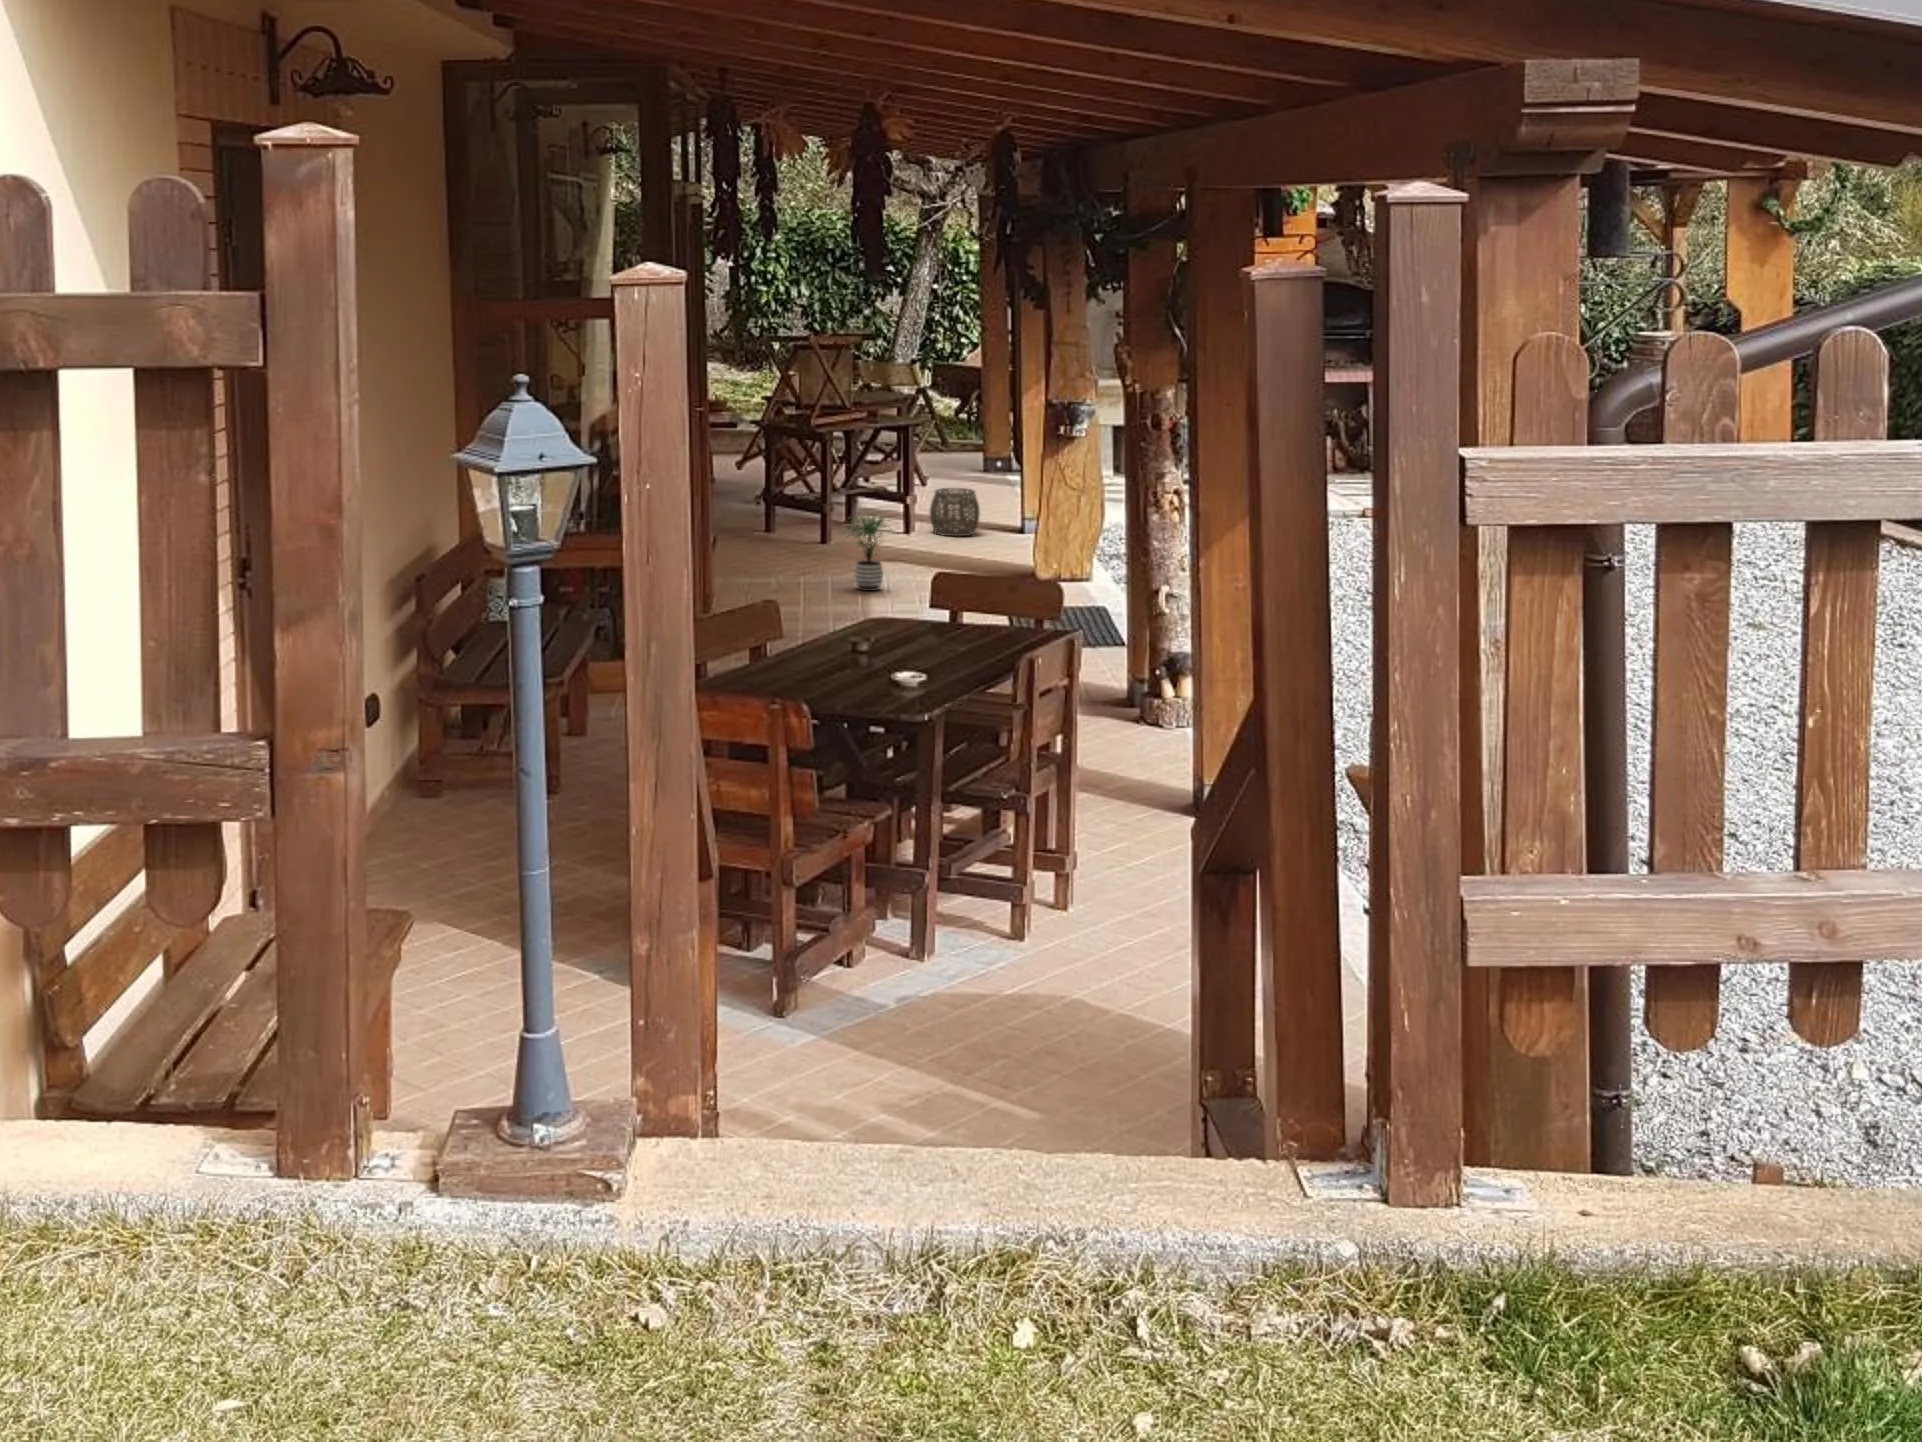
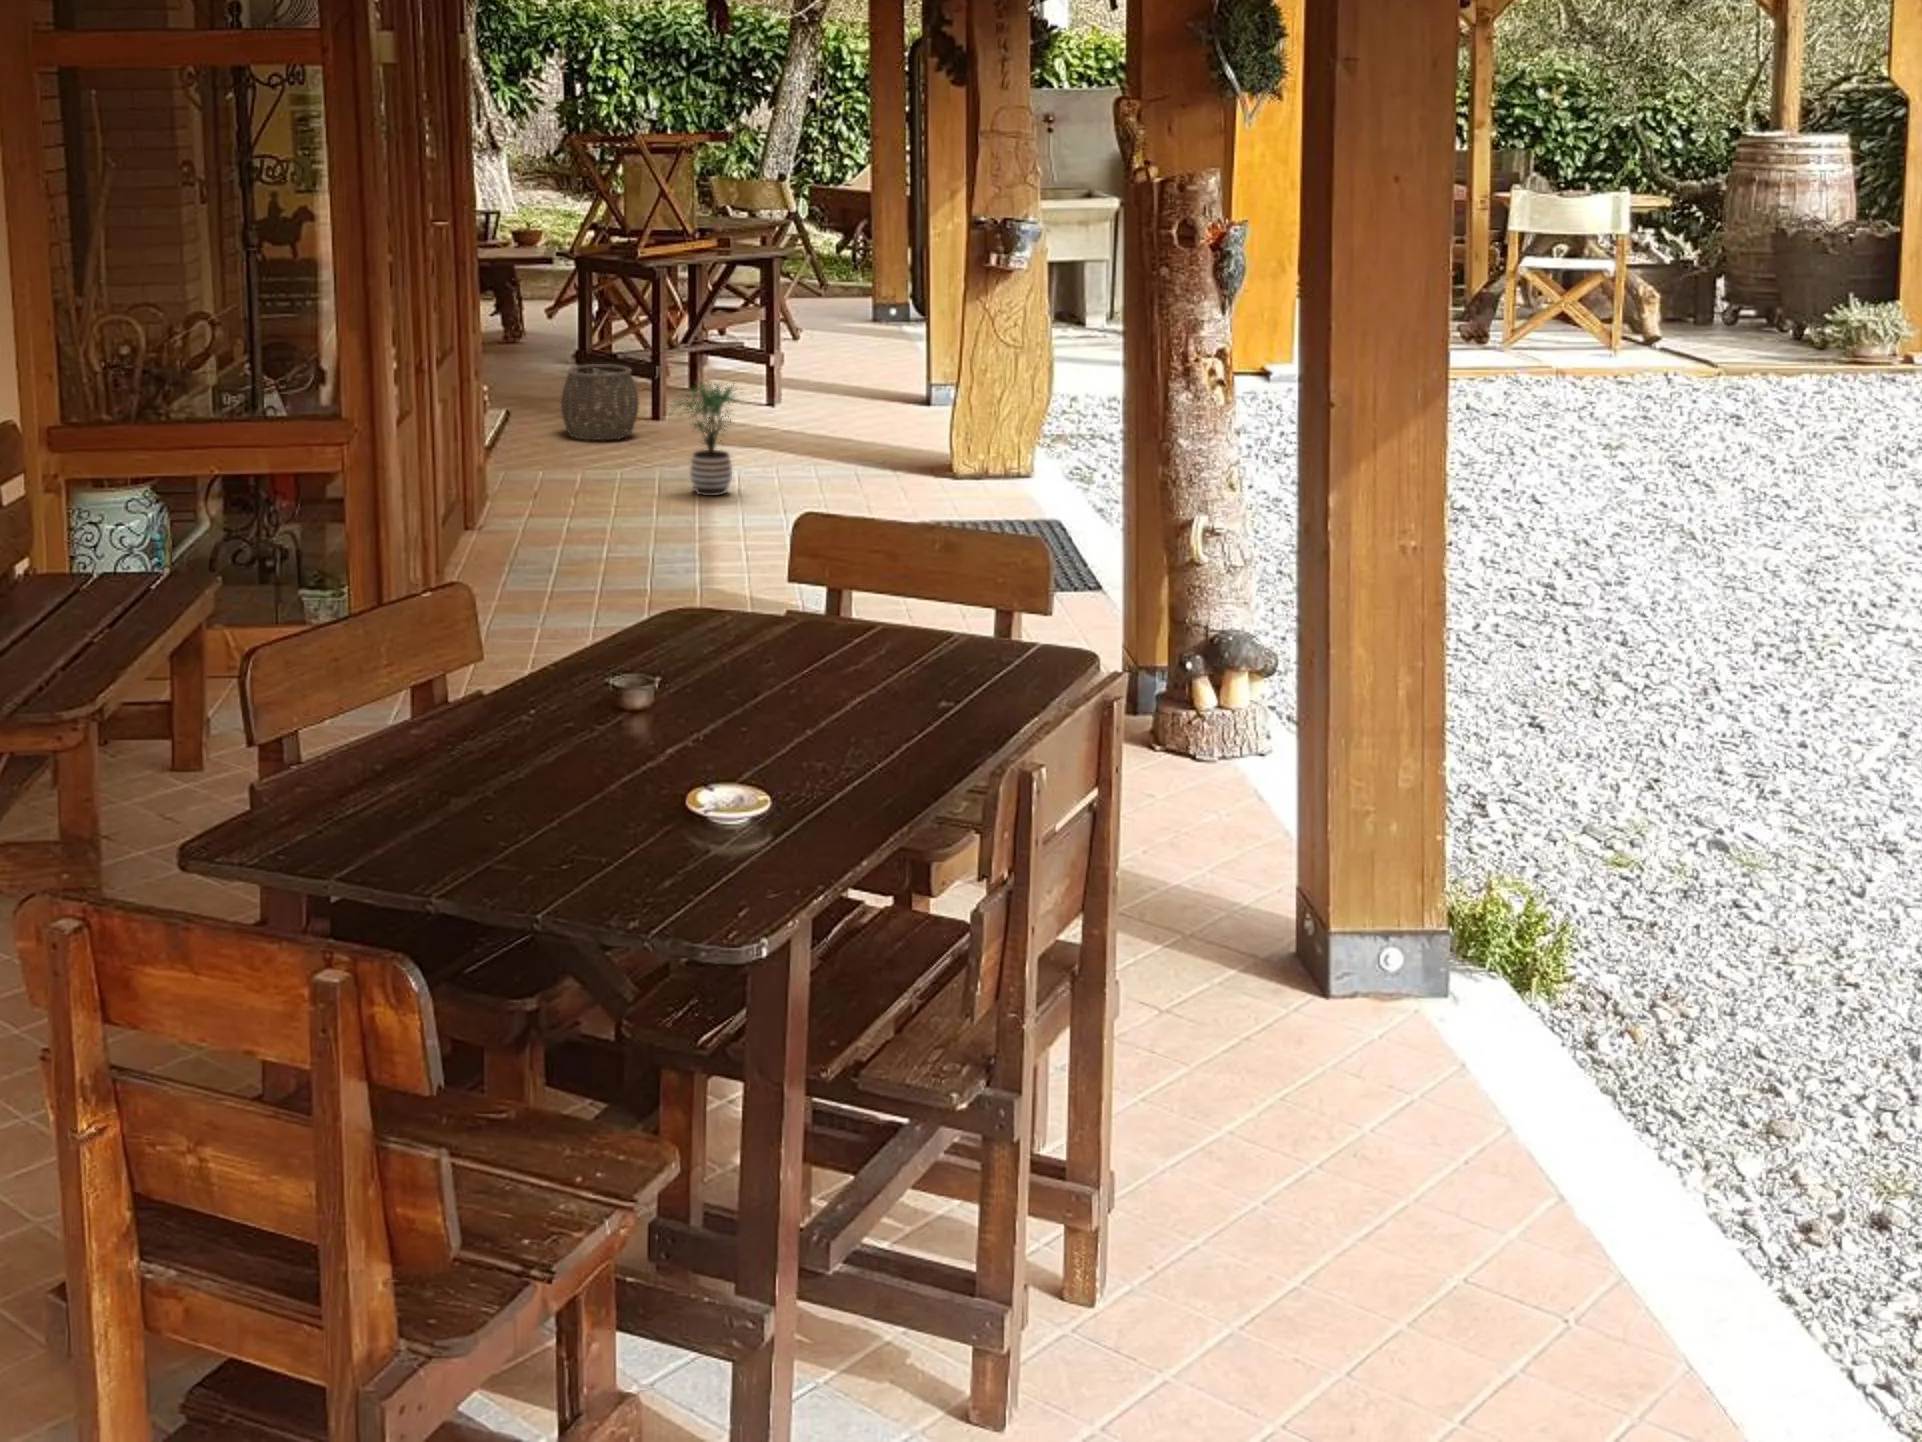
woven basket: present [930,488,980,537] -> present [561,364,639,441]

